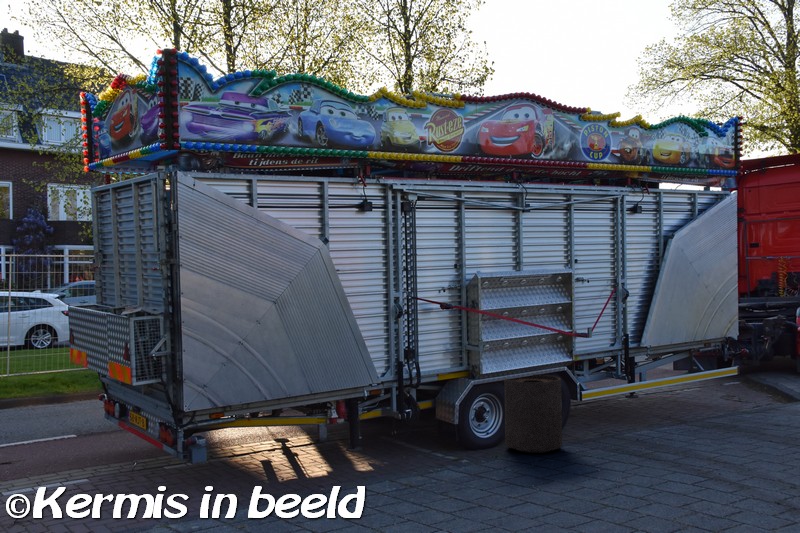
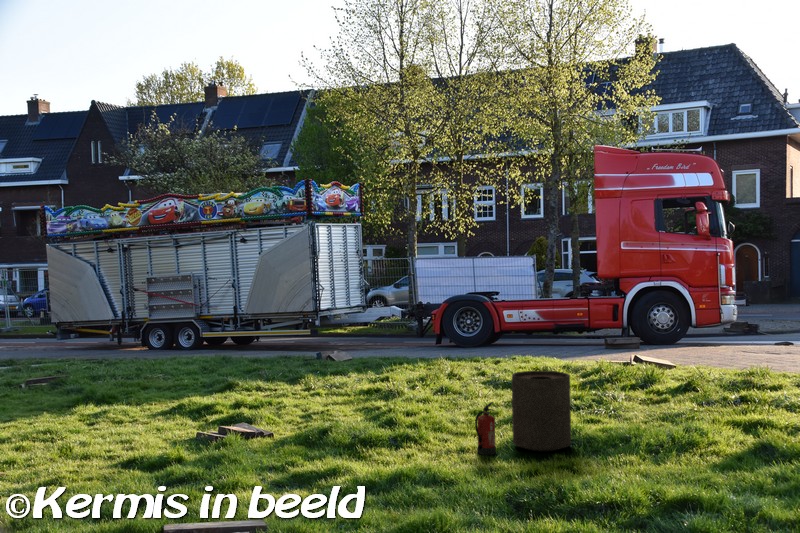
fire extinguisher: none [470,404,490,456] -> present [475,402,496,455]

